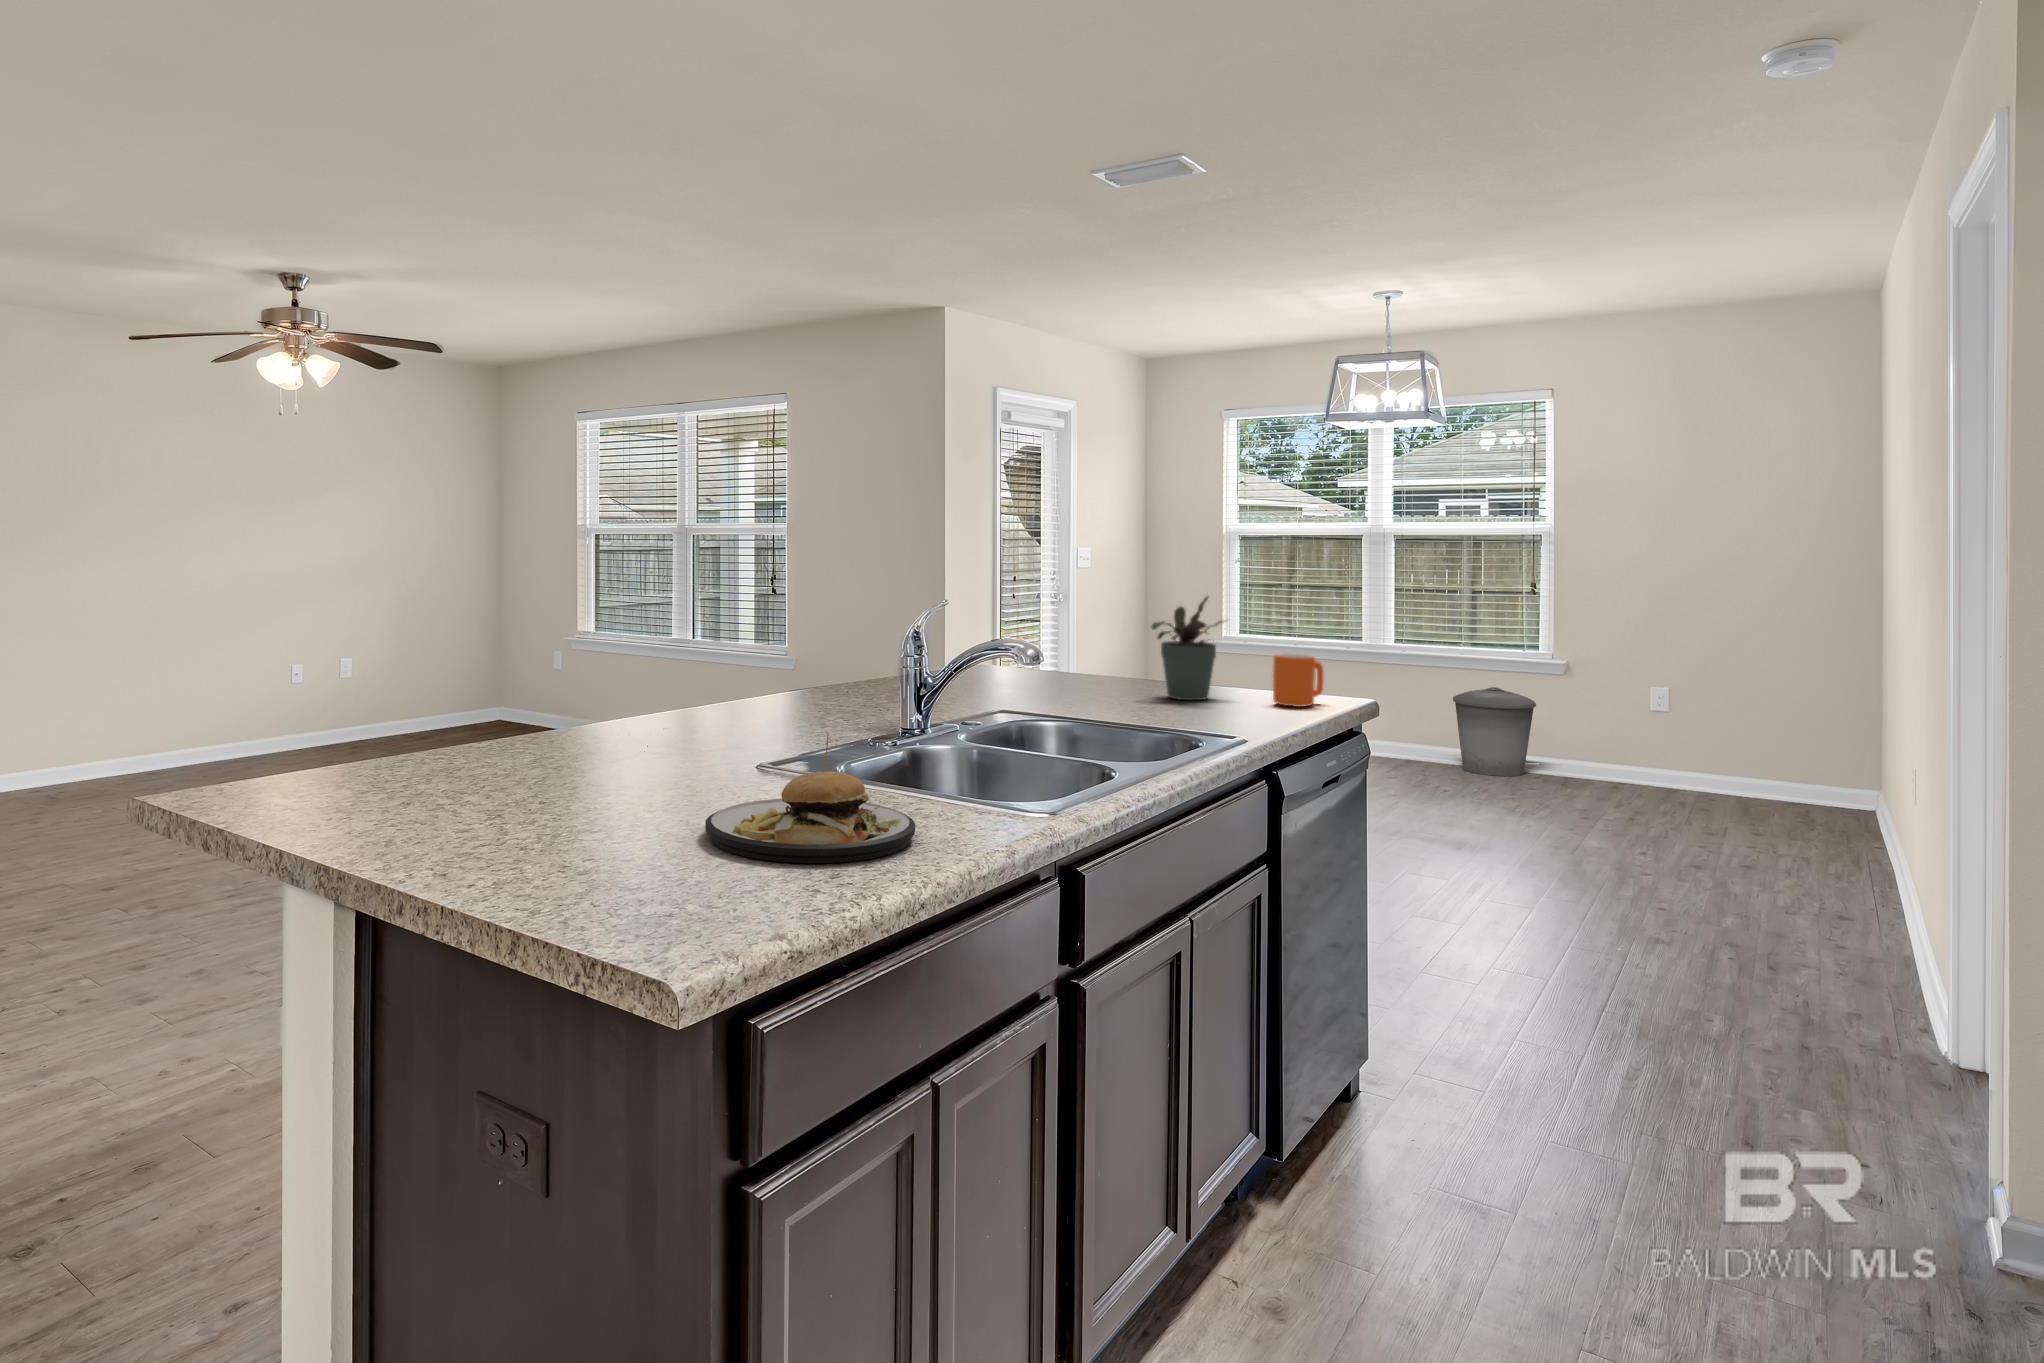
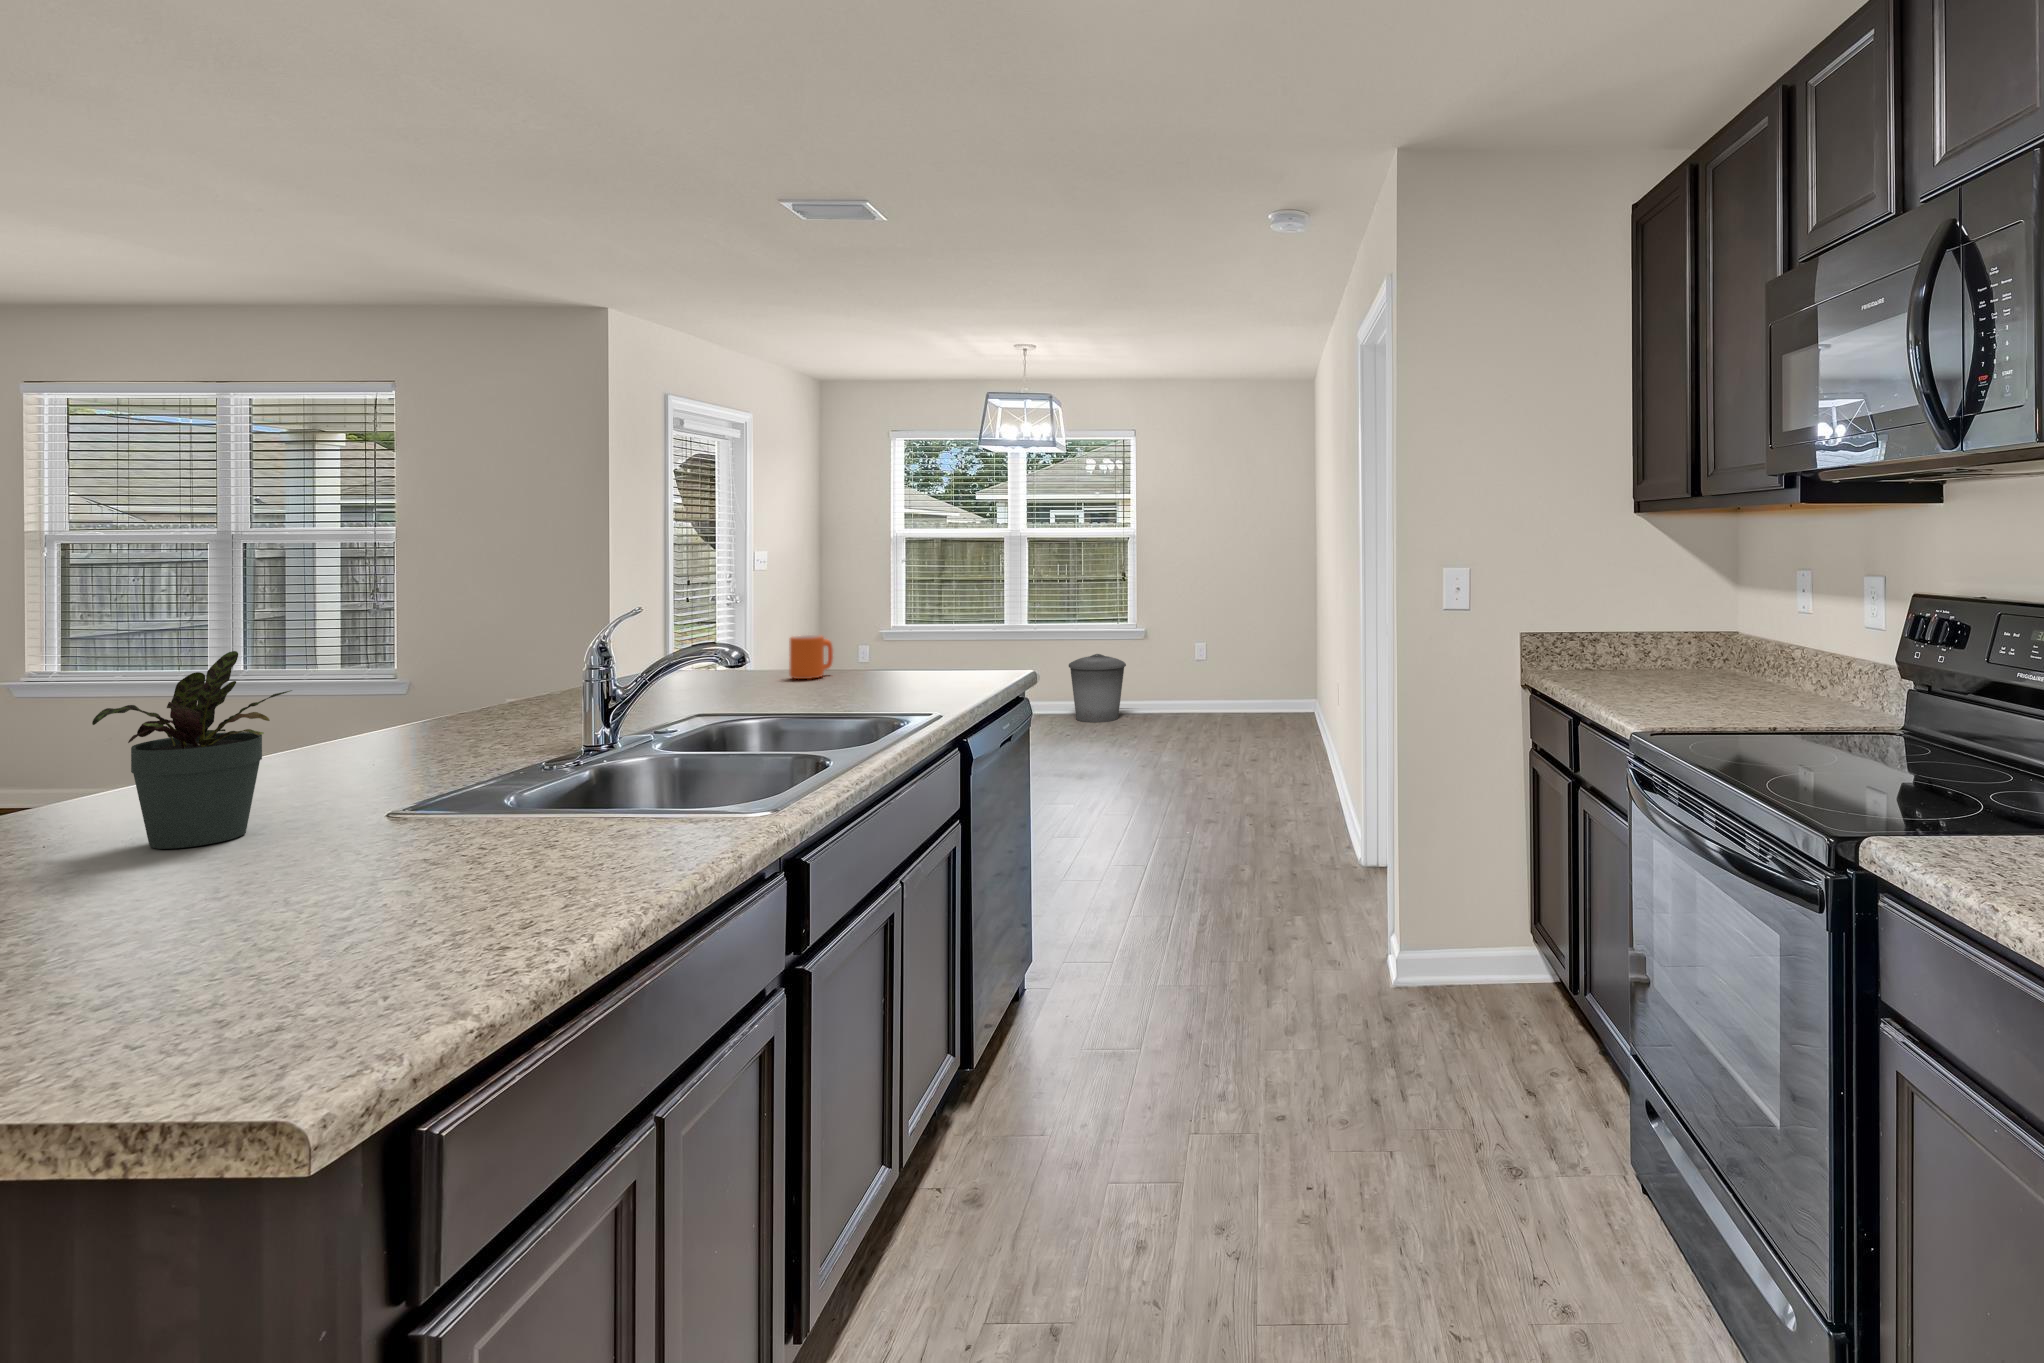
potted plant: present [1152,596,1224,700] -> present [92,651,292,849]
mug: present [1273,653,1323,707] -> present [789,635,833,679]
plate: present [705,733,915,863] -> none [332,761,624,923]

